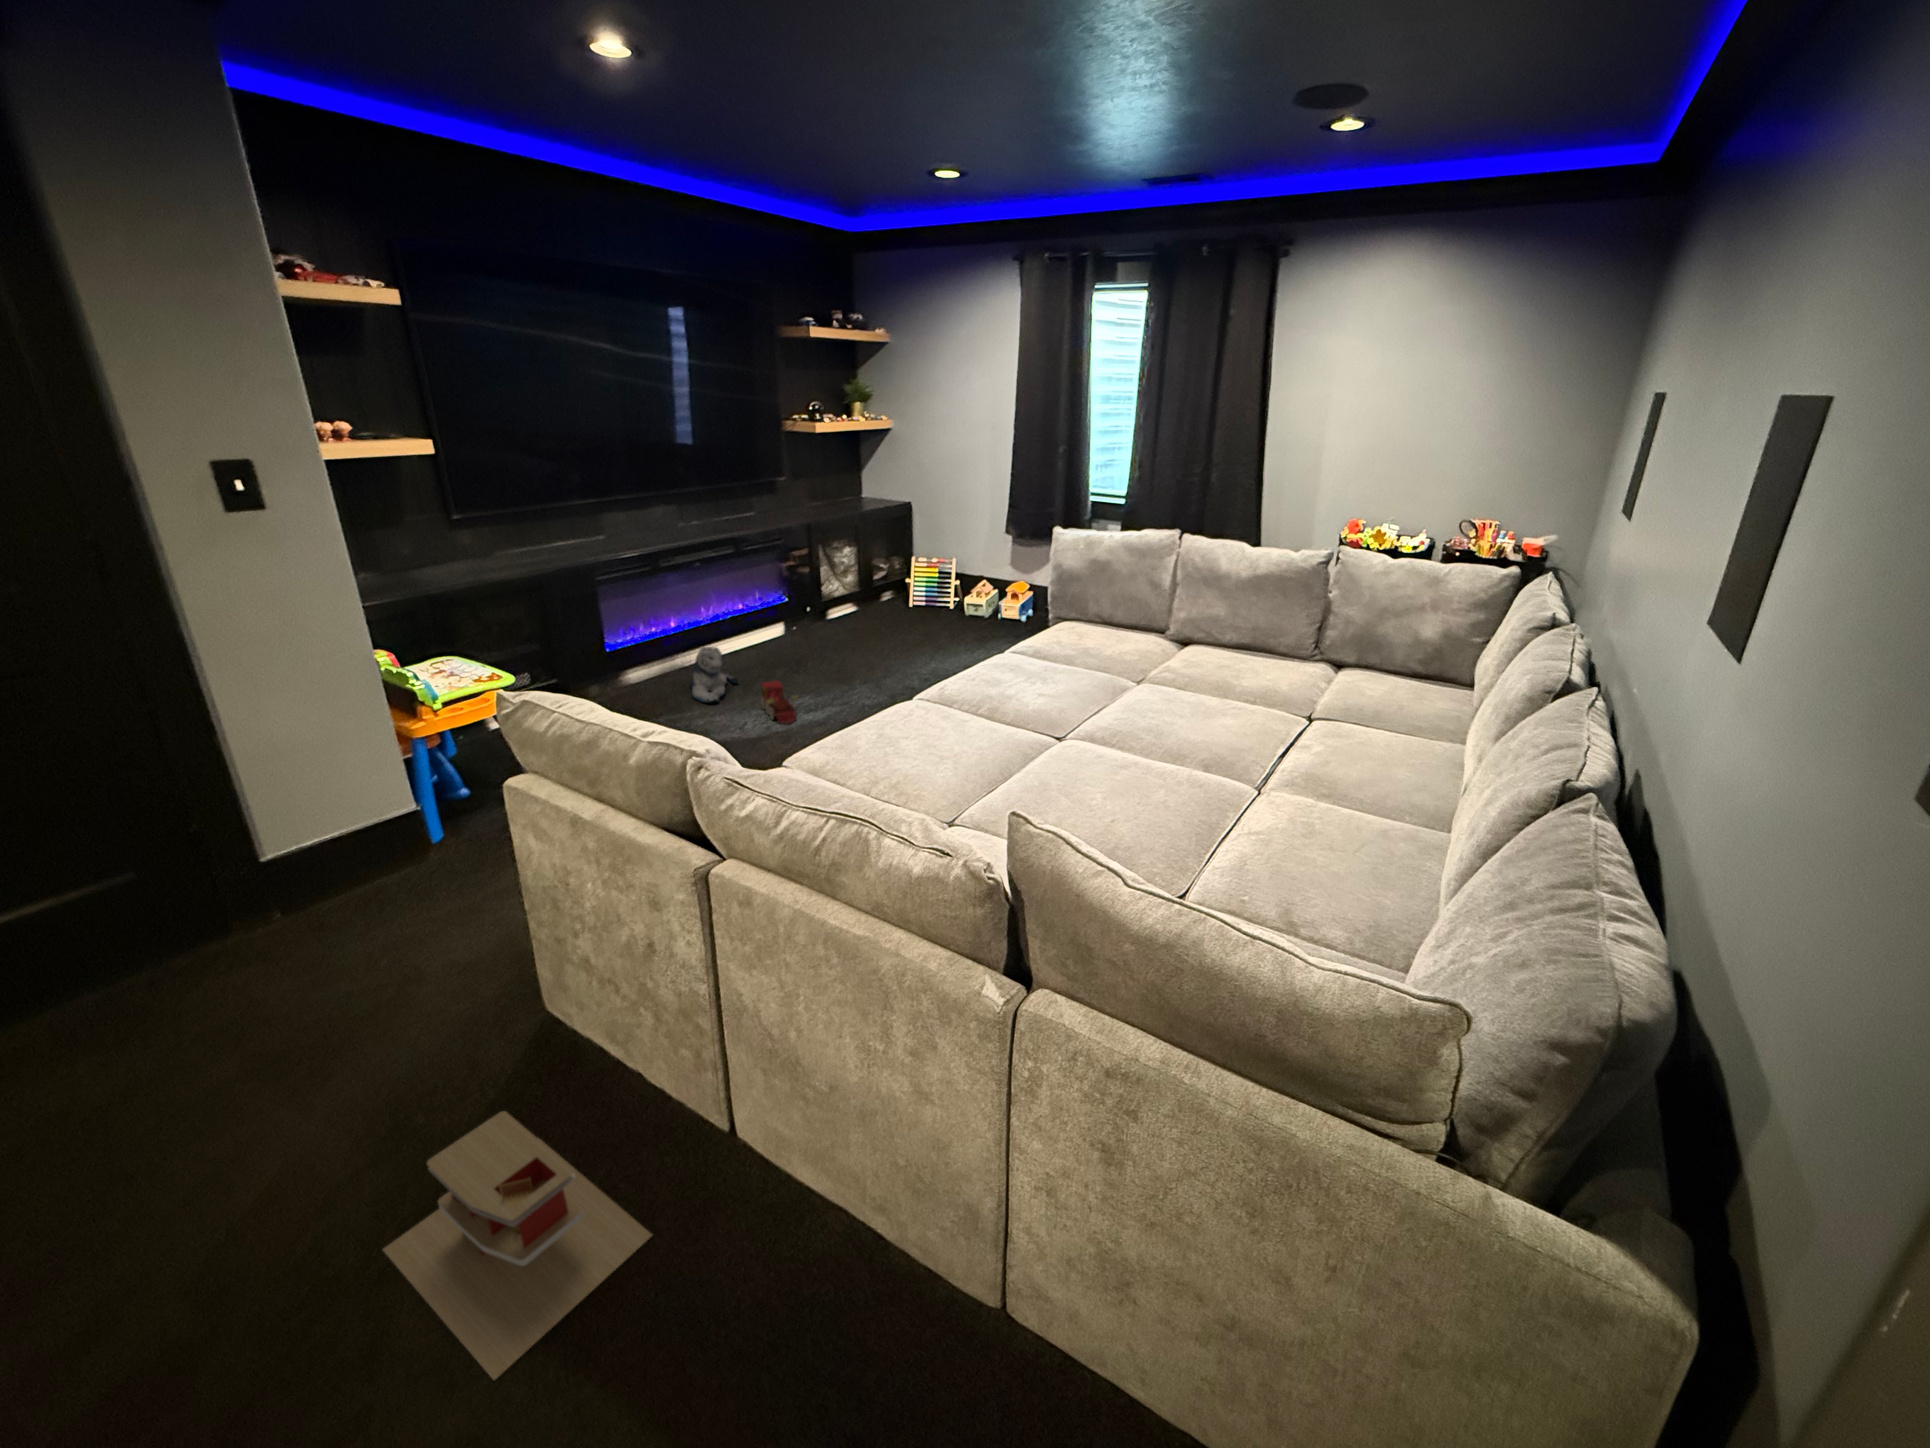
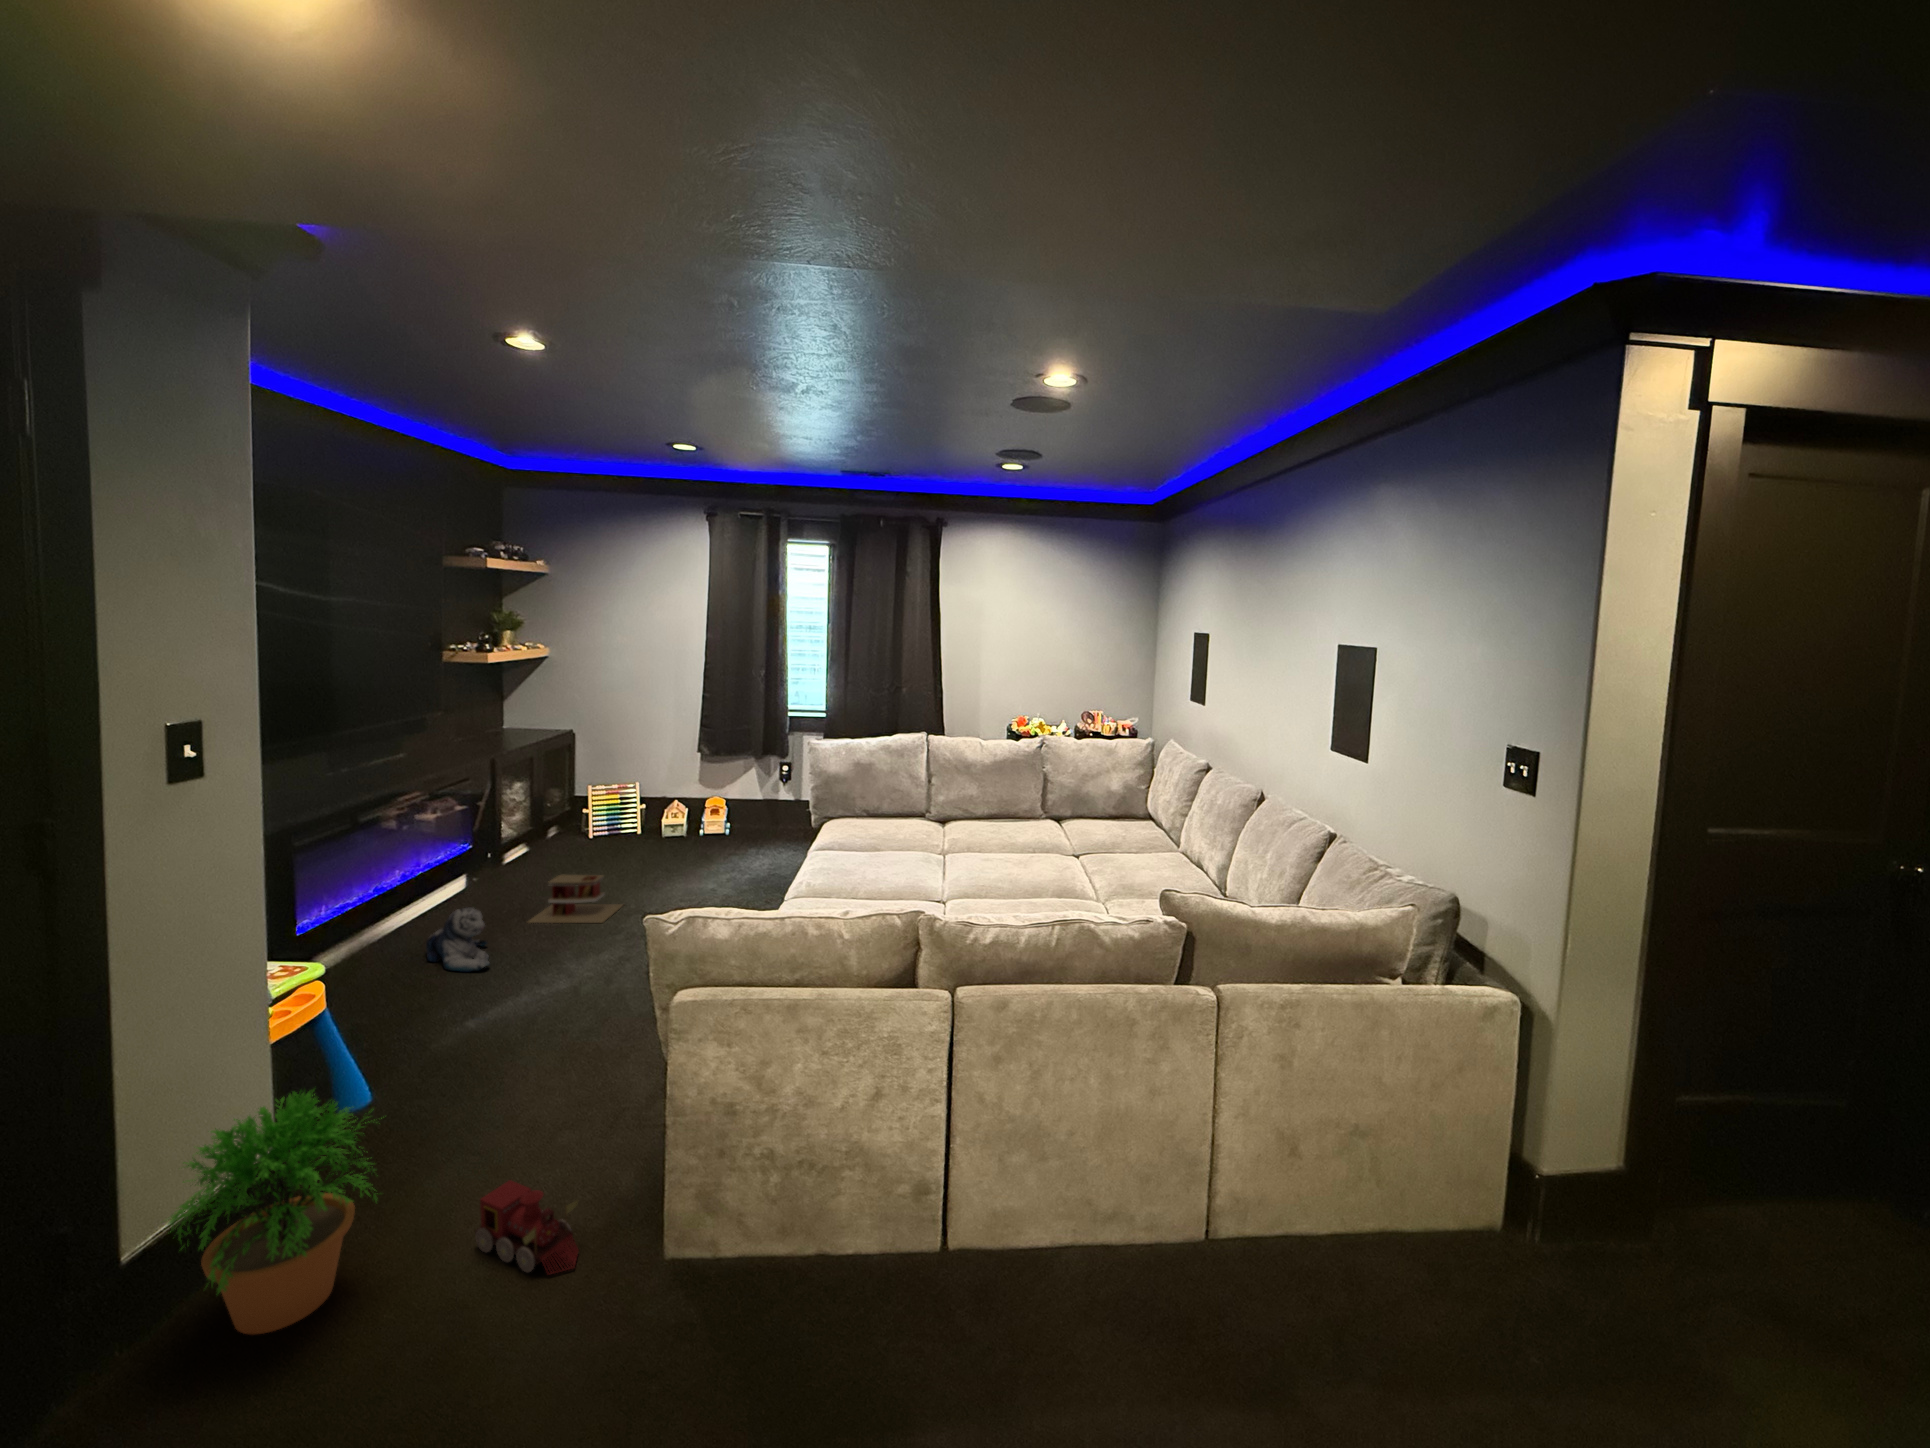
toy train: present [760,680,798,723] -> present [475,1180,578,1274]
potted plant: none [159,771,368,958] -> present [168,1091,377,1335]
toy house: present [383,1111,653,1380] -> present [528,875,623,923]

